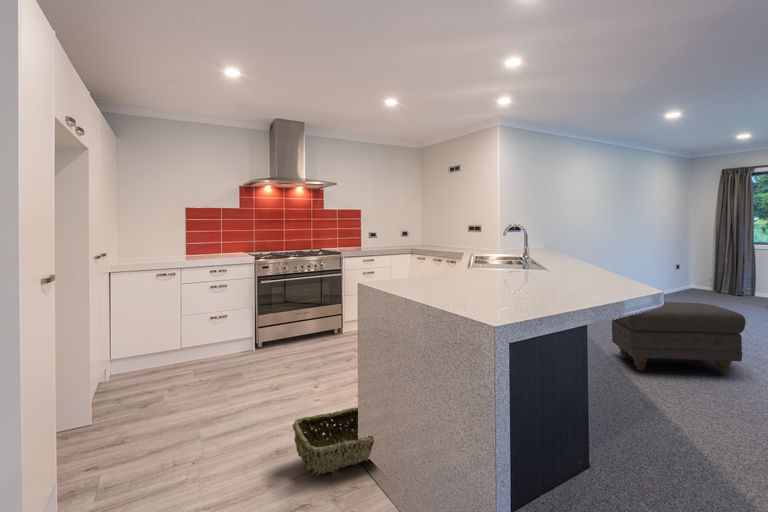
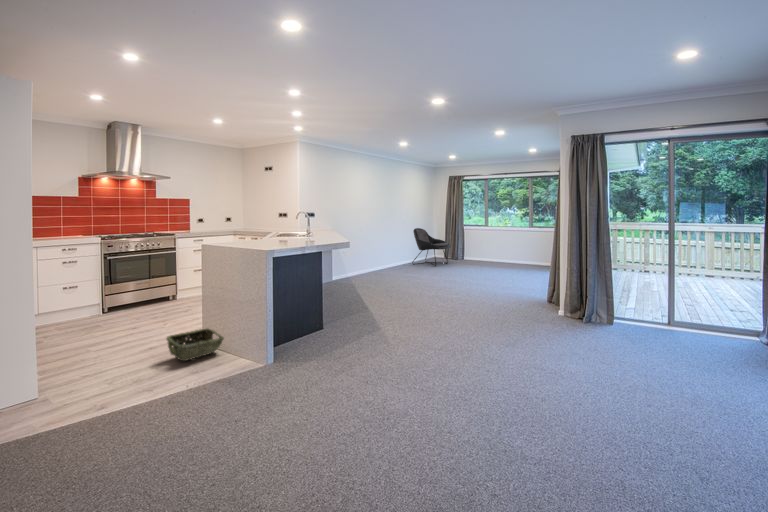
lounge chair: none [661,247,731,306] -> present [412,228,450,266]
ottoman: present [612,302,746,374] -> none [362,264,421,303]

